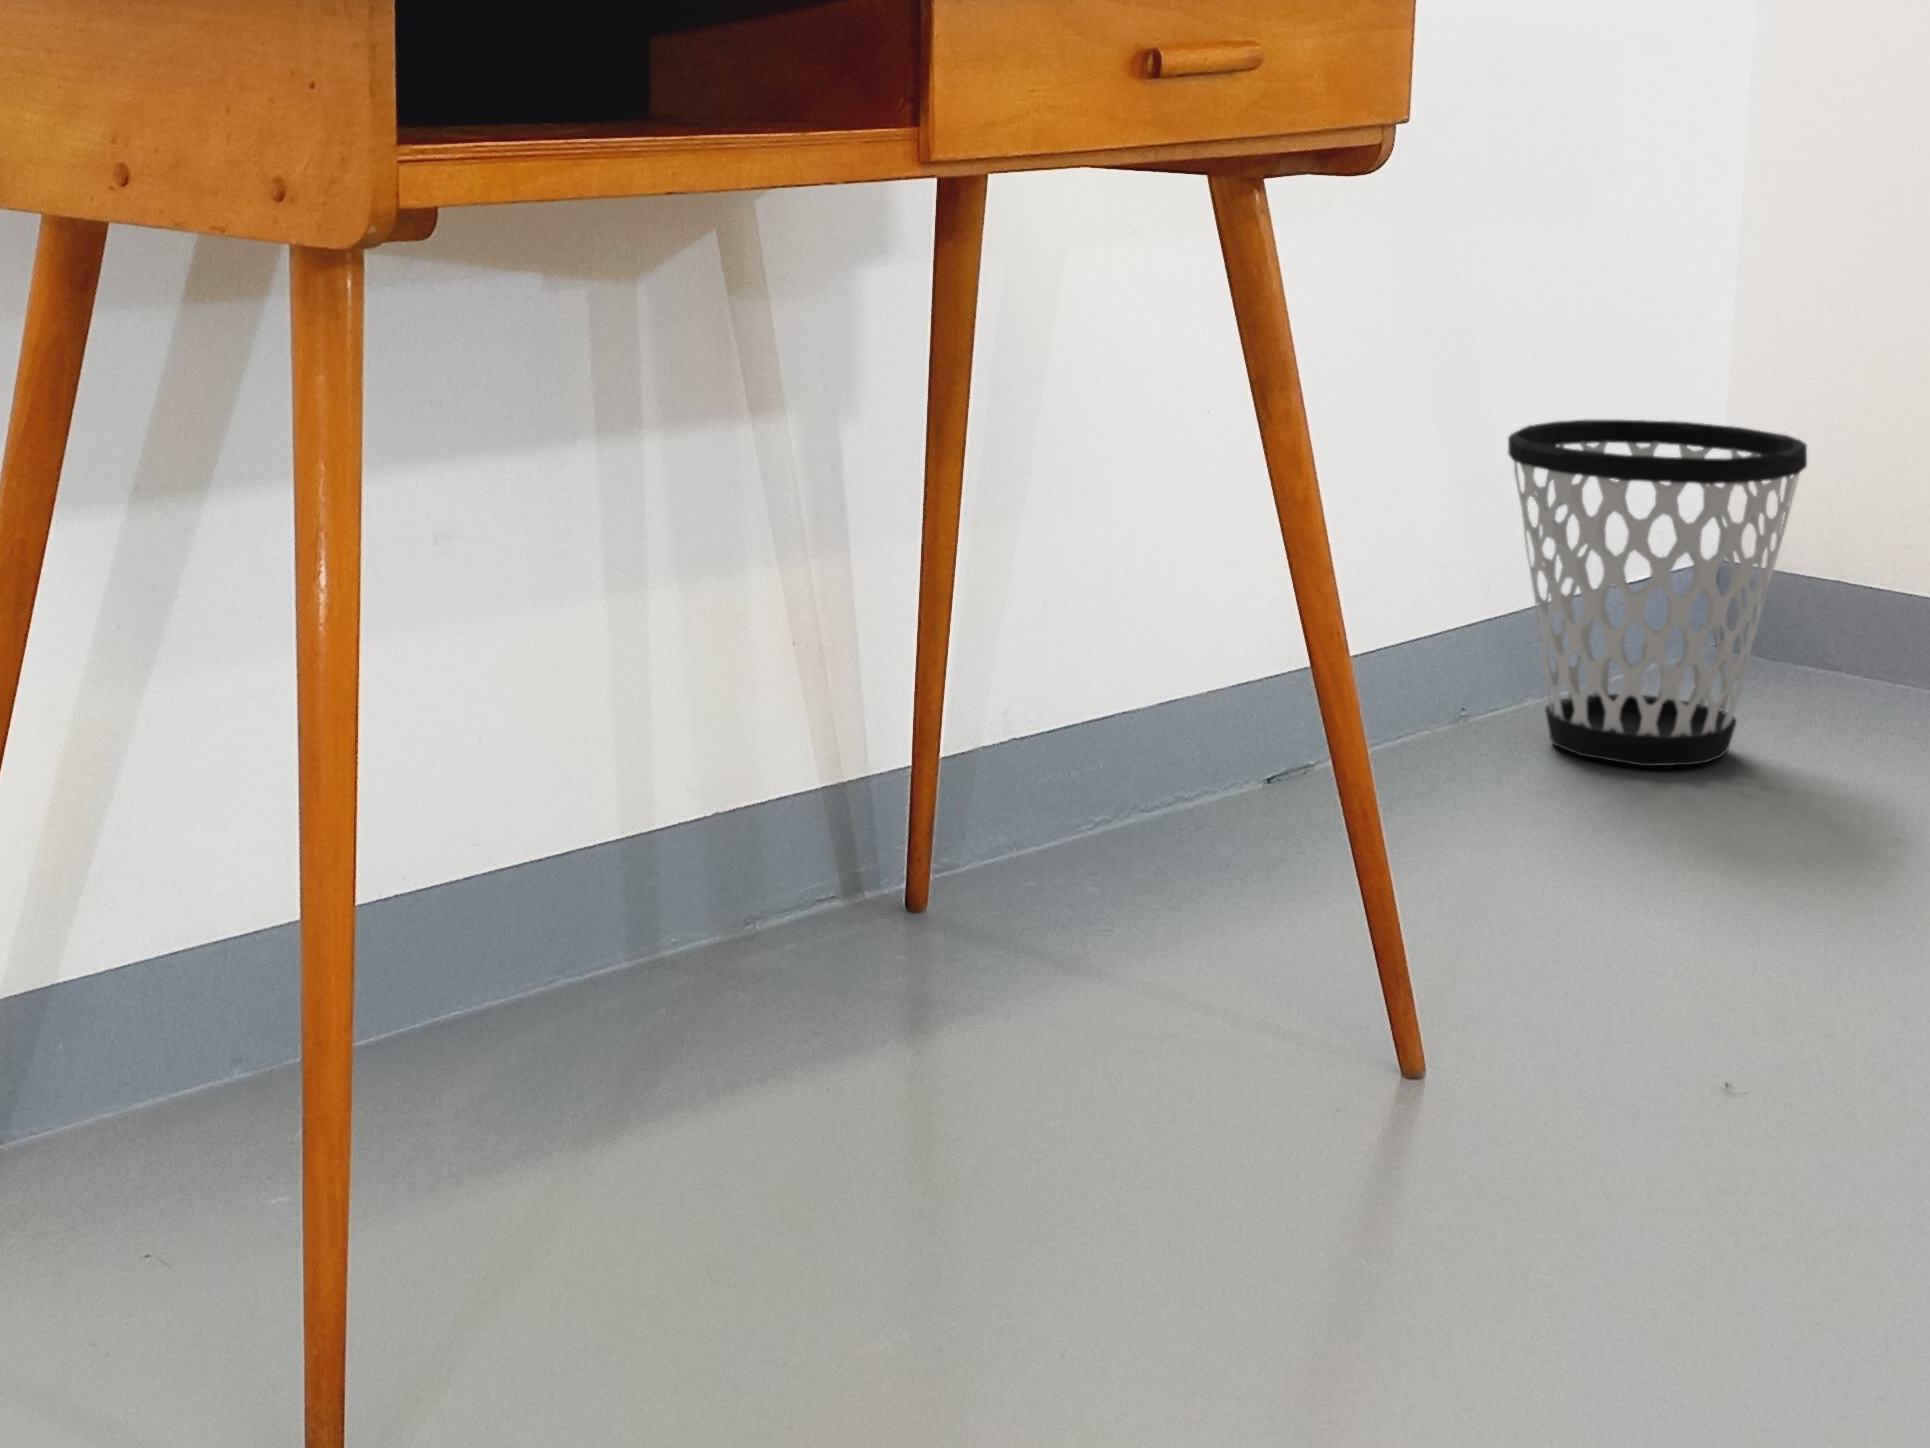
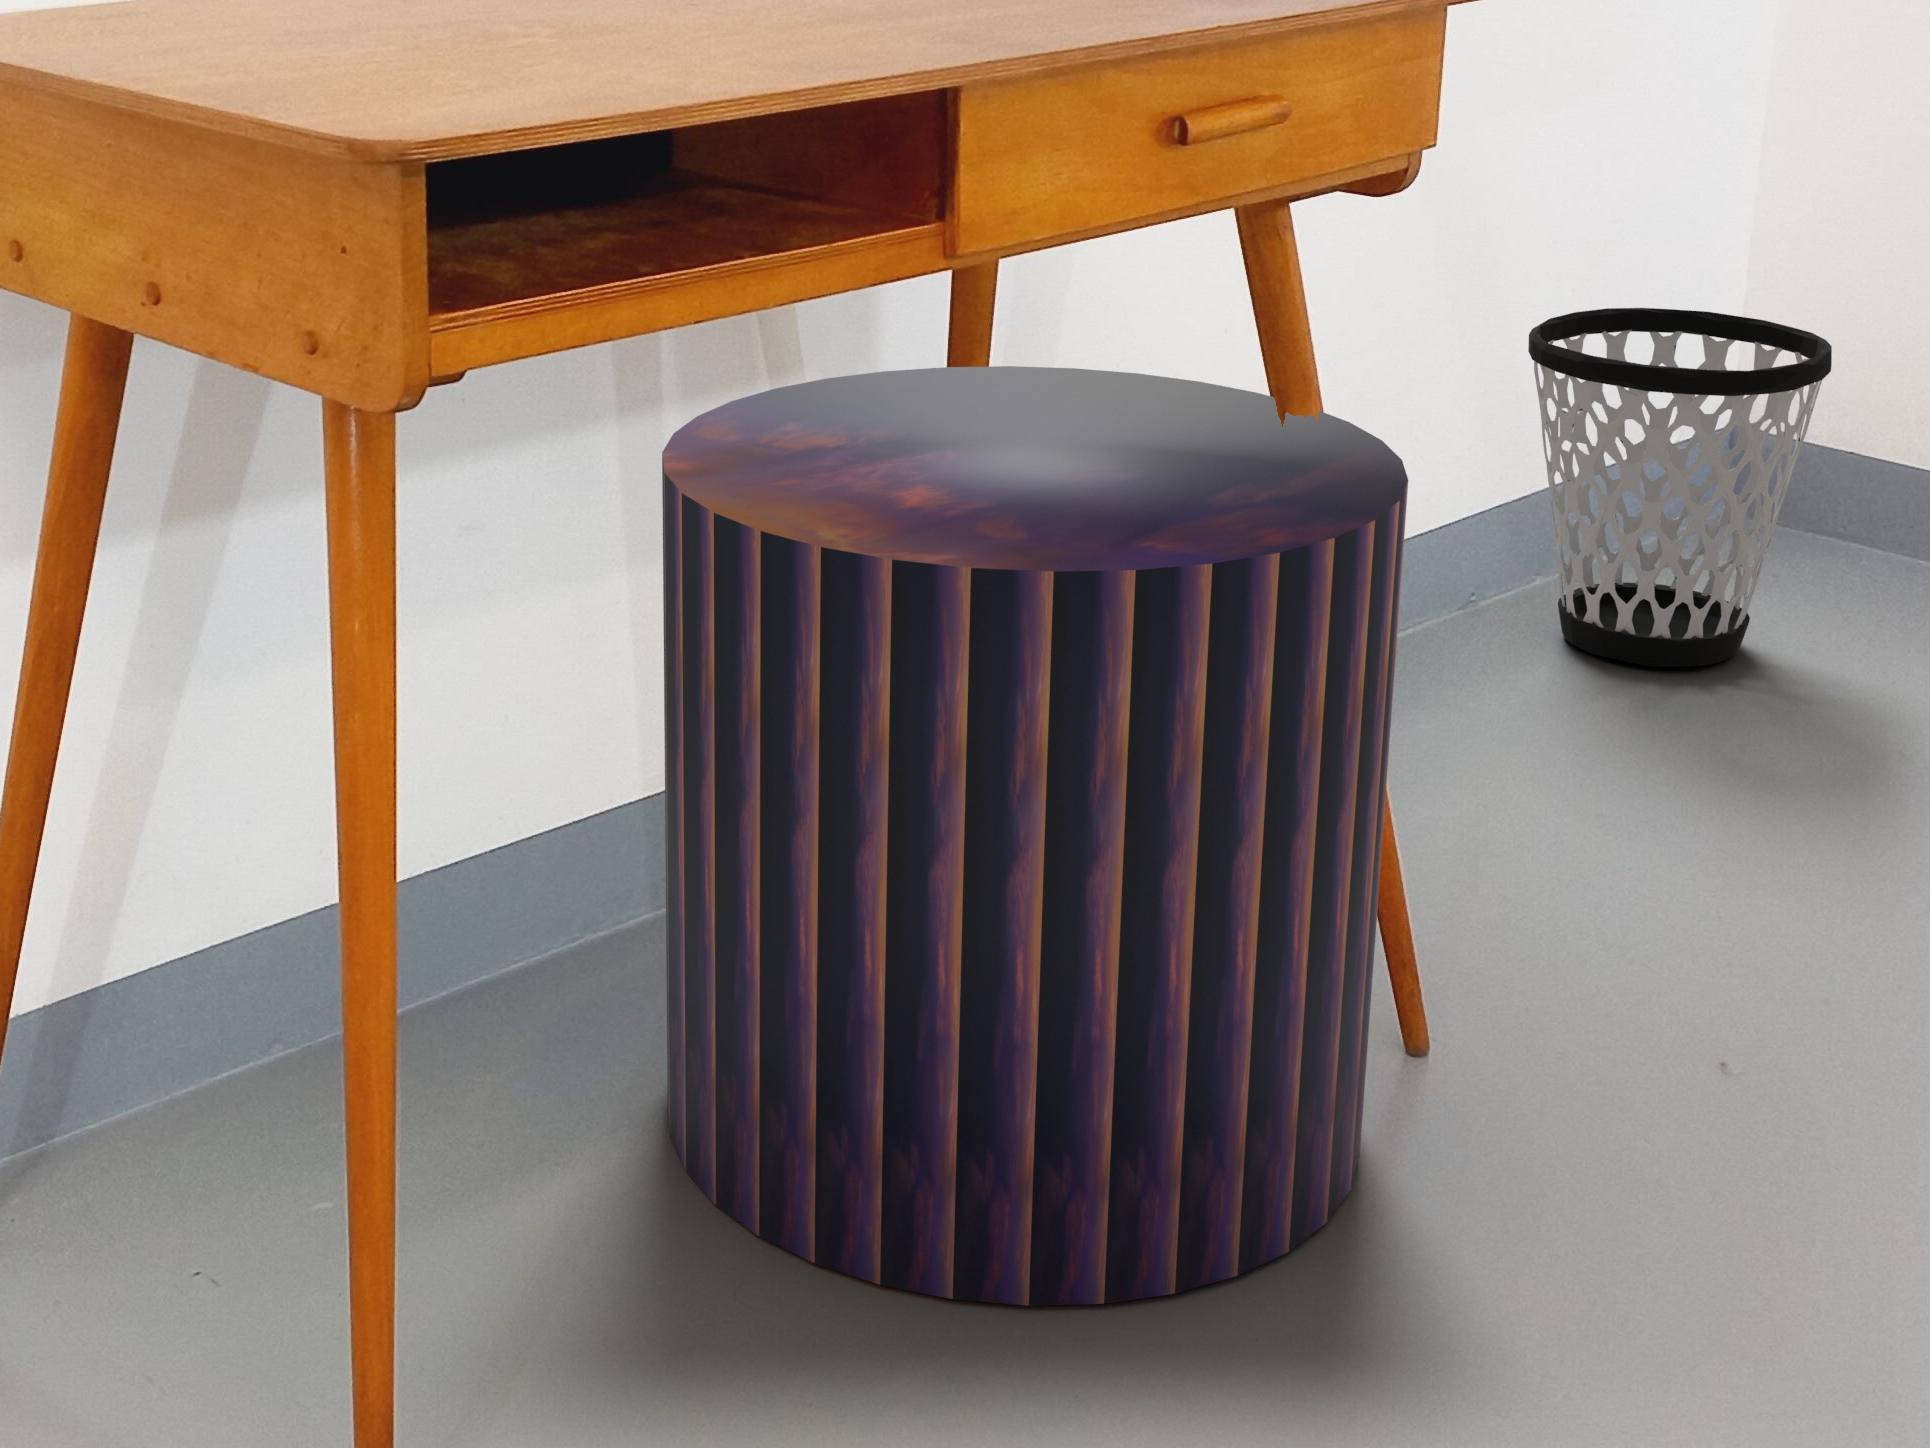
pouf: none [639,378,1389,1284] -> present [662,366,1408,1306]

